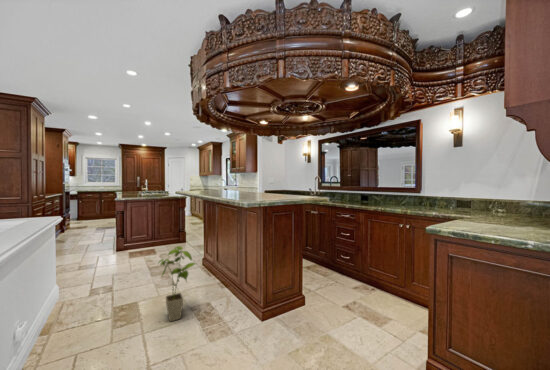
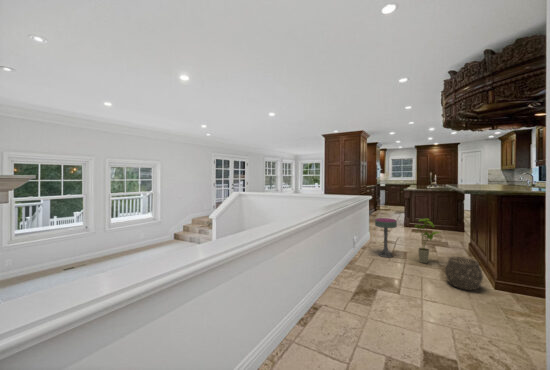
bar stool: none [78,258,127,343] -> present [375,218,397,257]
woven basket: none [222,297,268,355] -> present [445,256,483,290]

